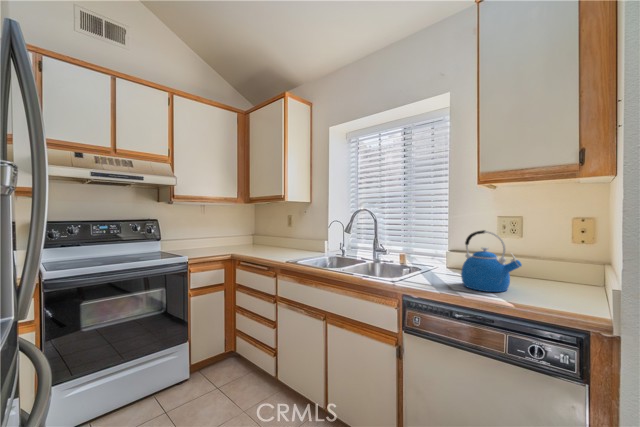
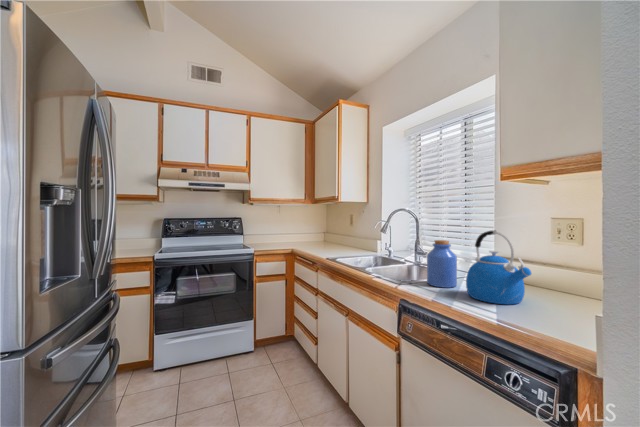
jar: none [416,239,443,282] -> present [427,240,457,288]

